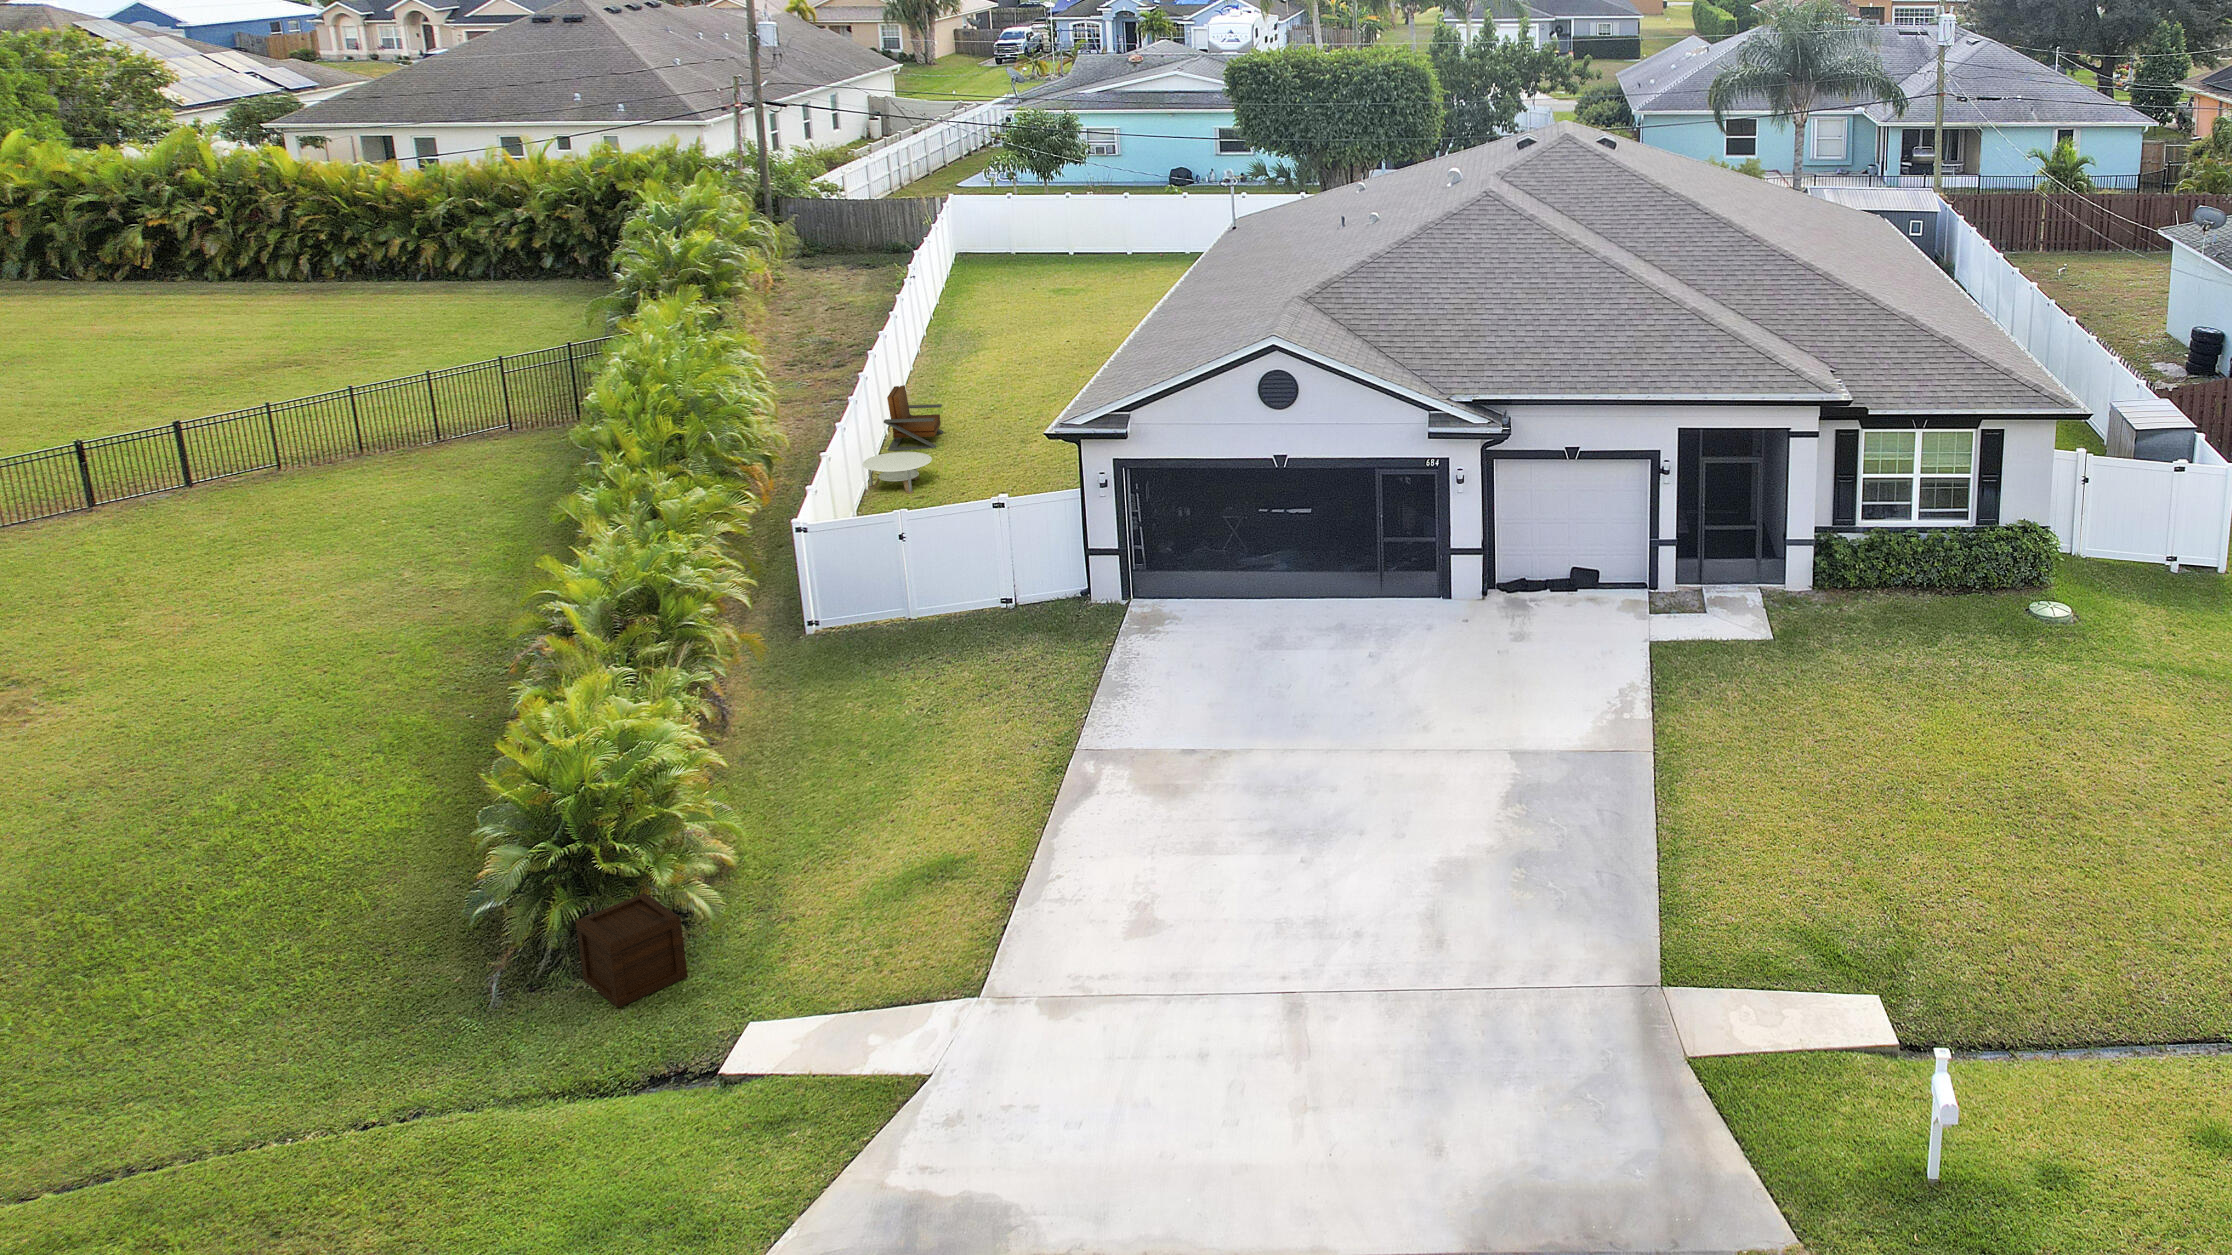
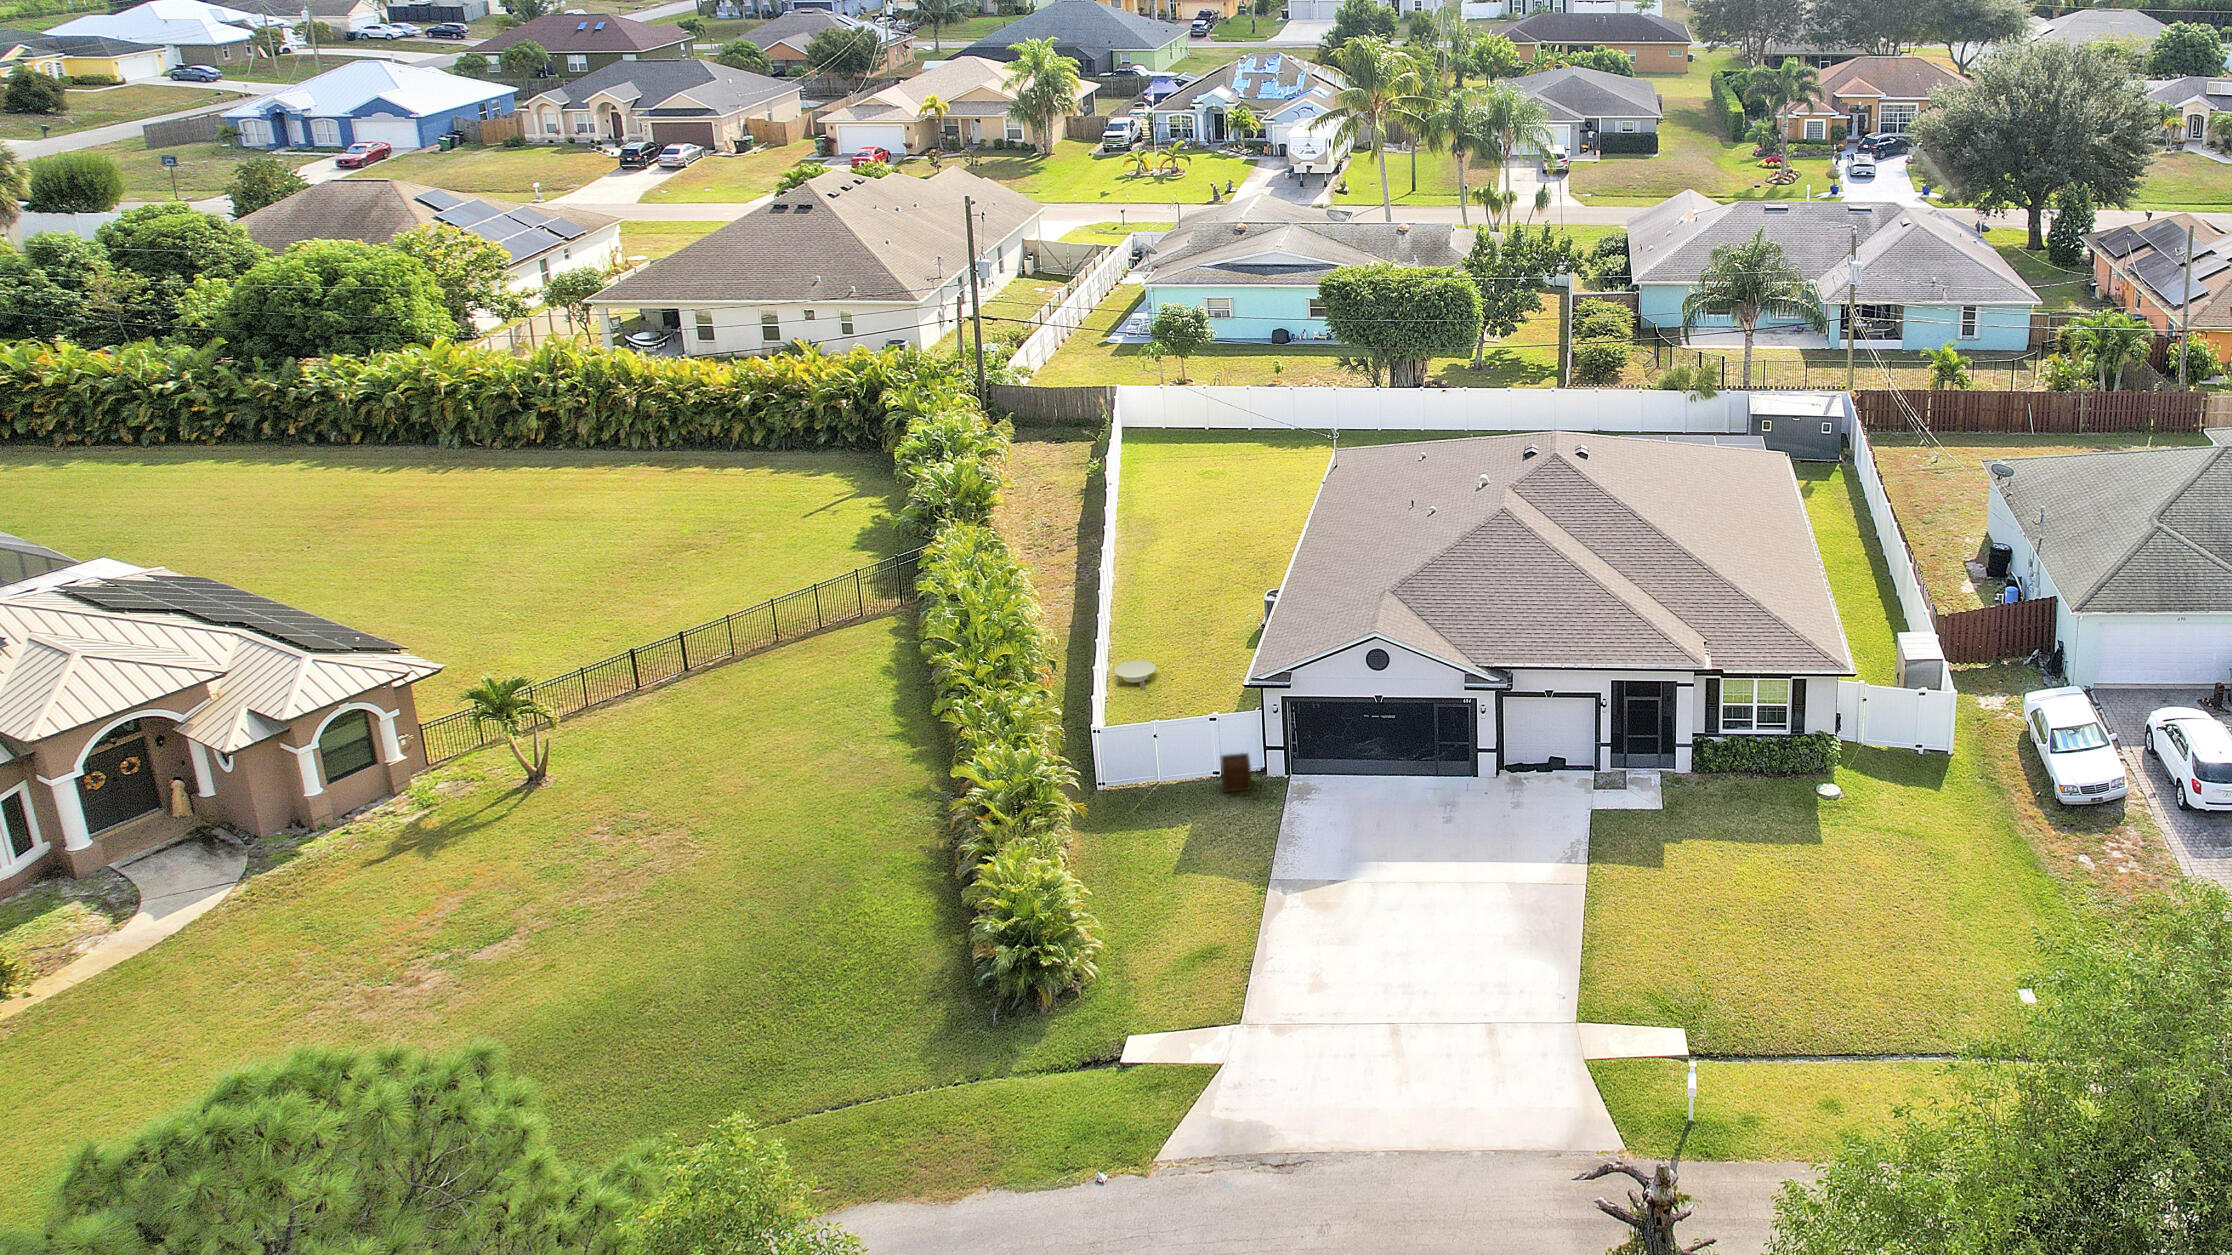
lounge chair: present [884,385,944,451] -> none [1120,608,1155,652]
wooden crate: present [575,893,688,1008] -> present [1221,753,1251,792]

